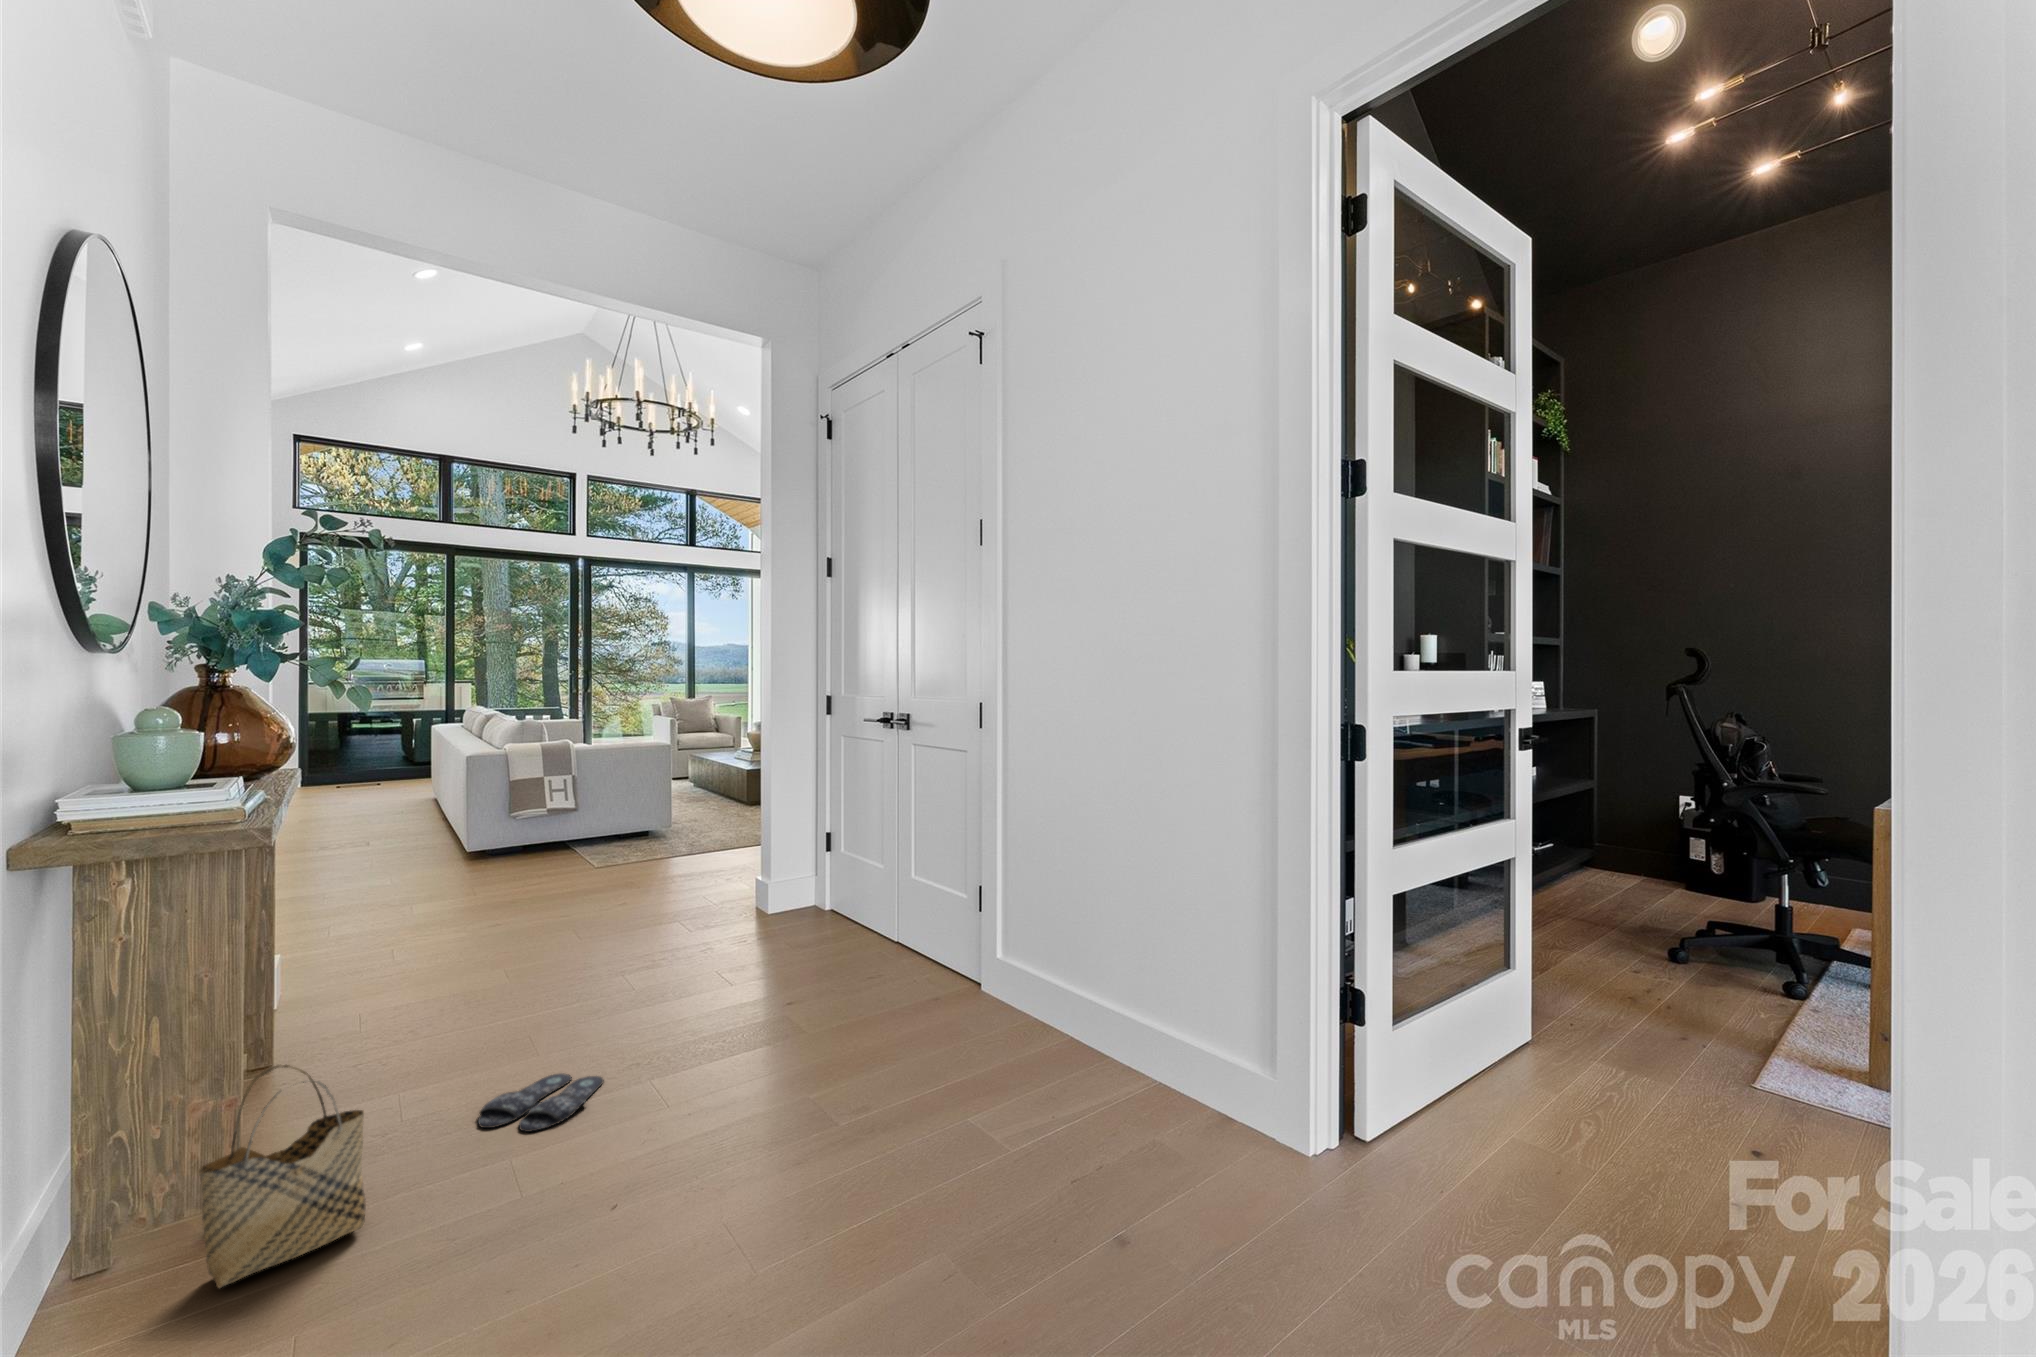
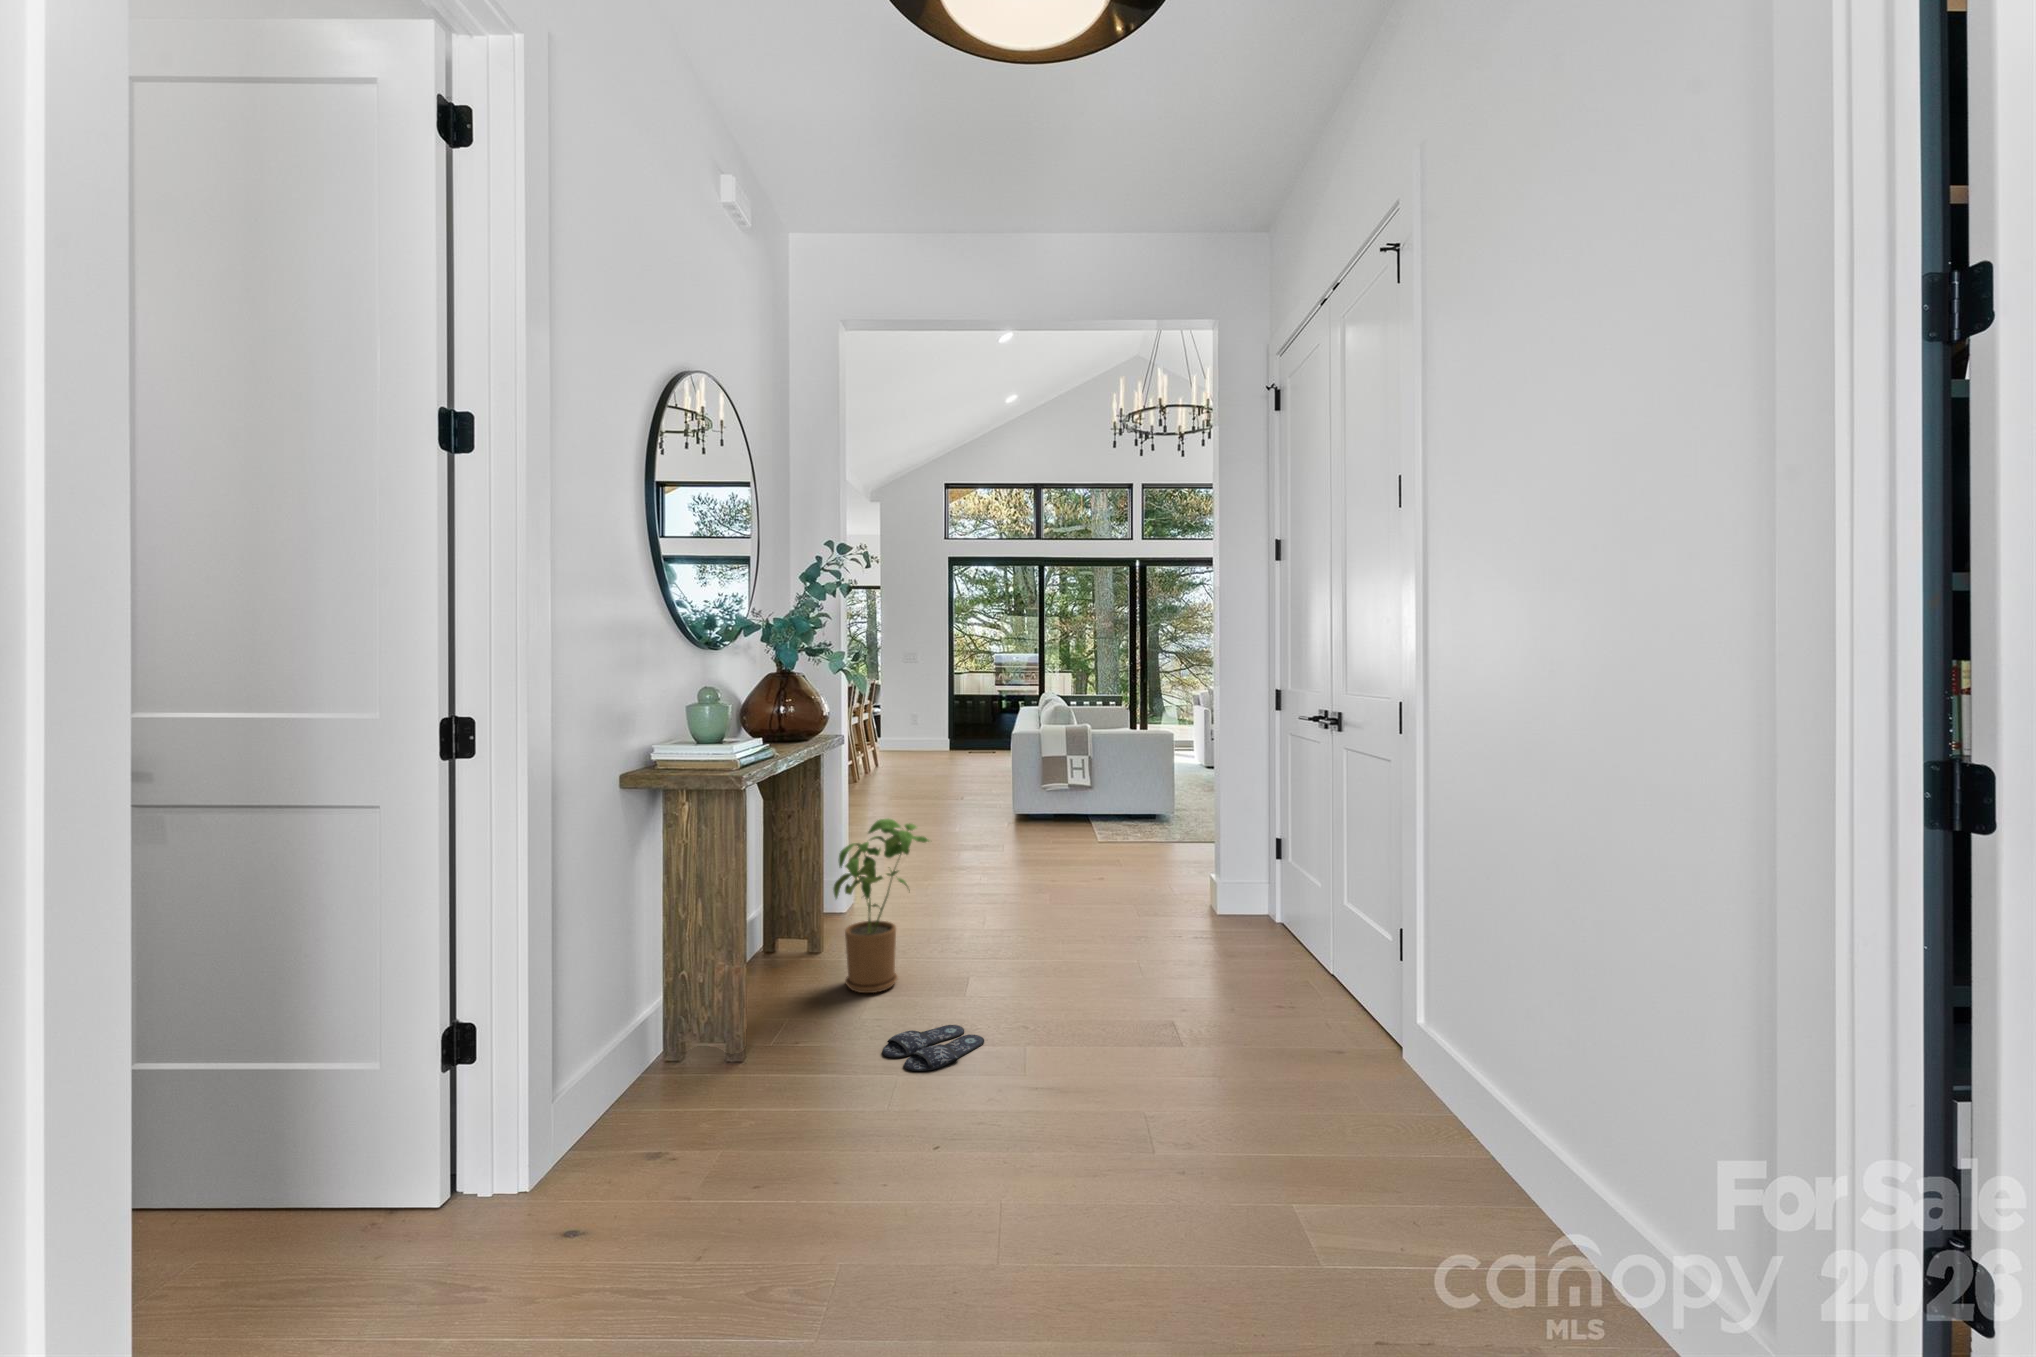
house plant: none [347,852,494,1077] -> present [833,818,929,993]
woven basket: present [198,1065,366,1288] -> none [675,968,780,1119]

